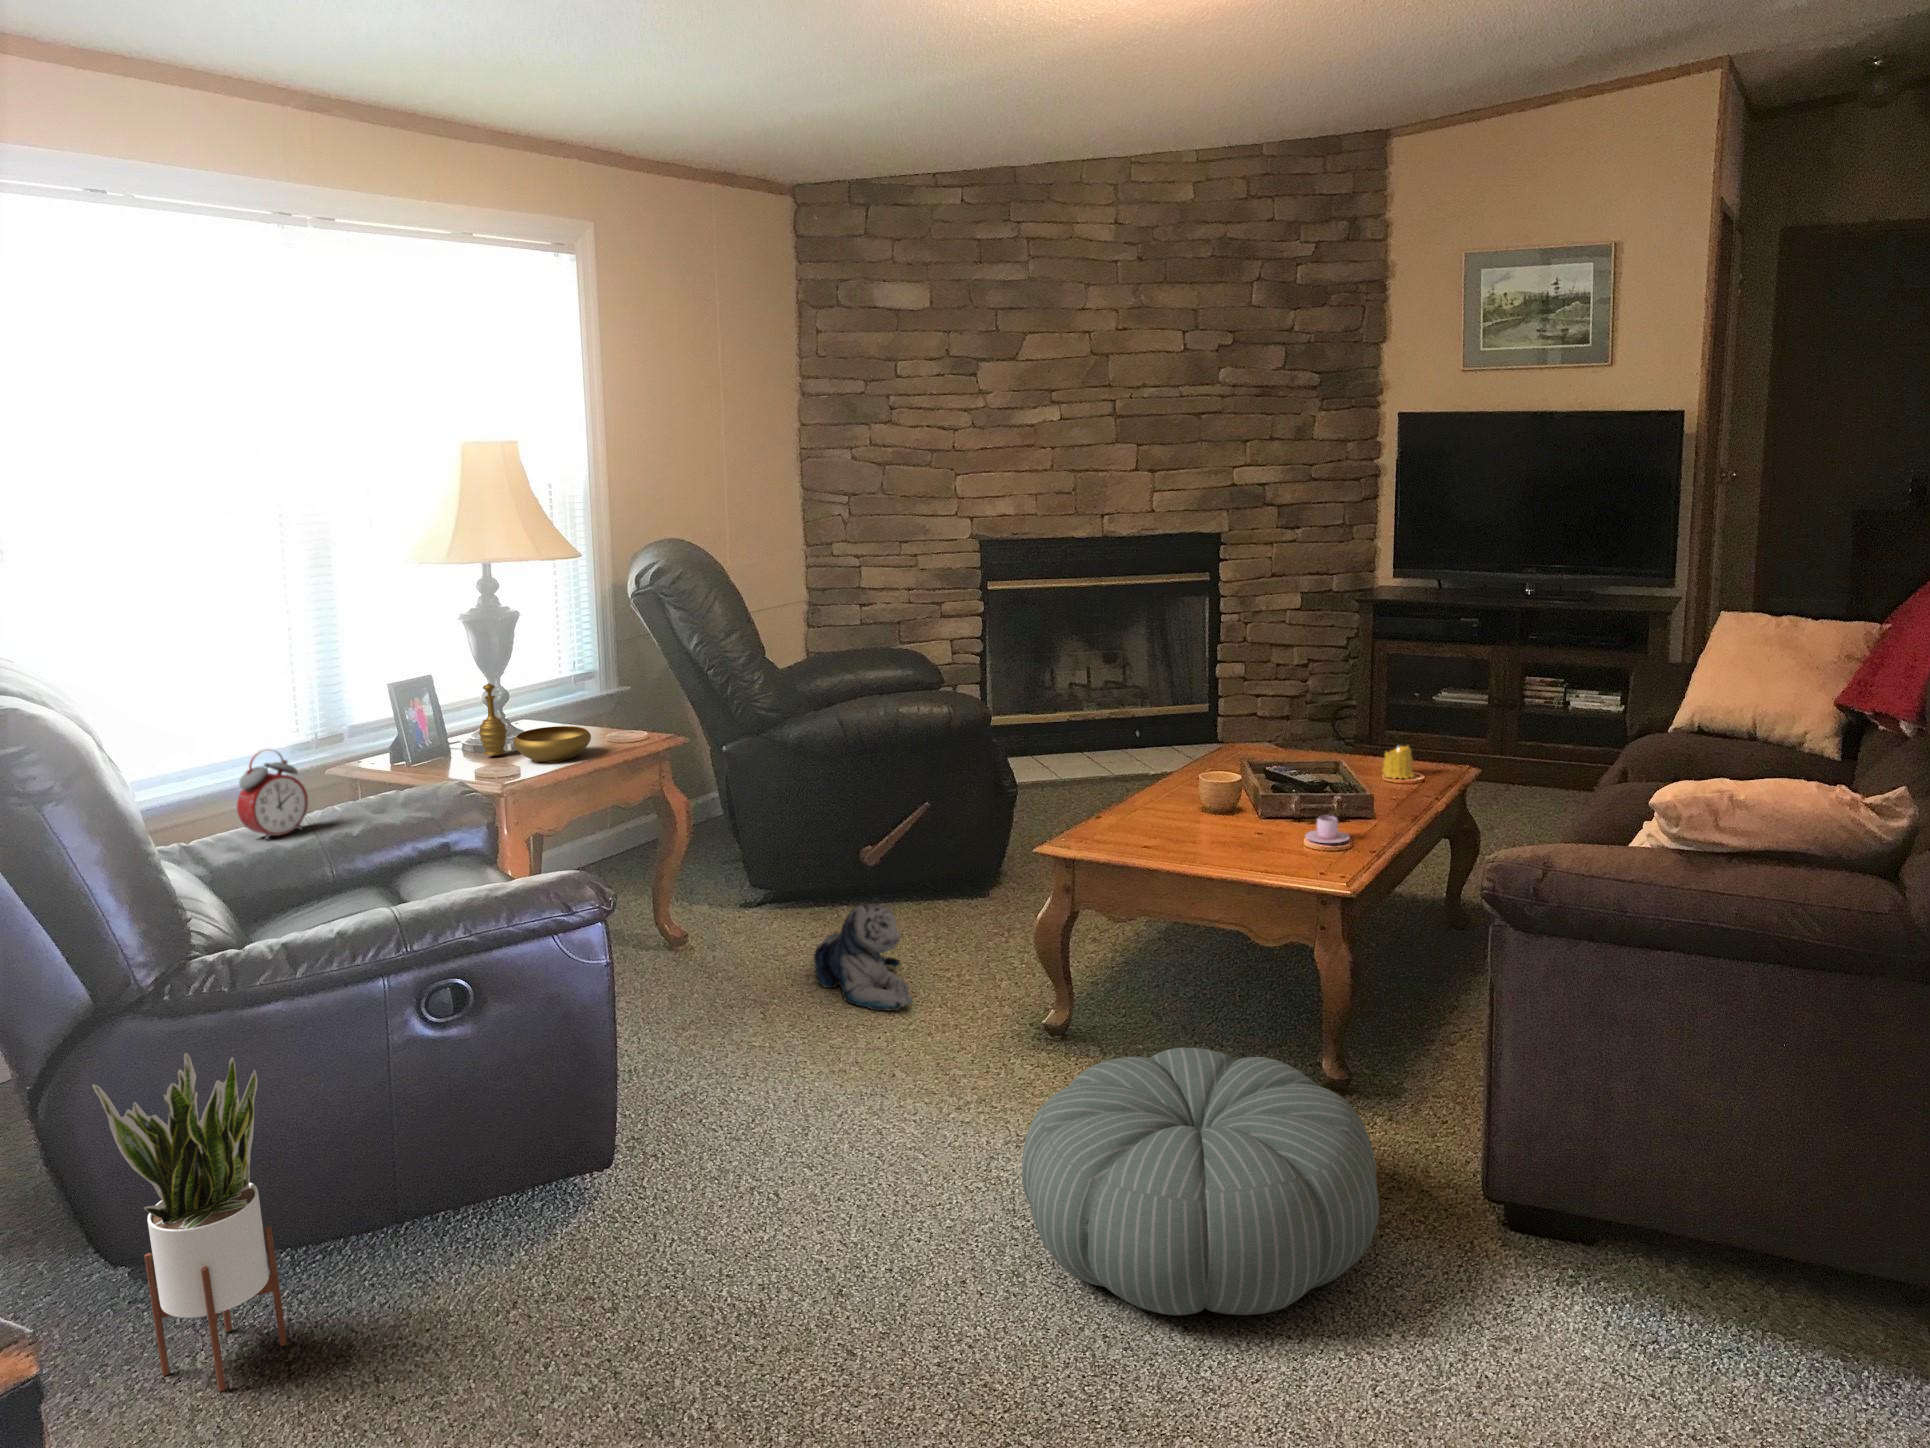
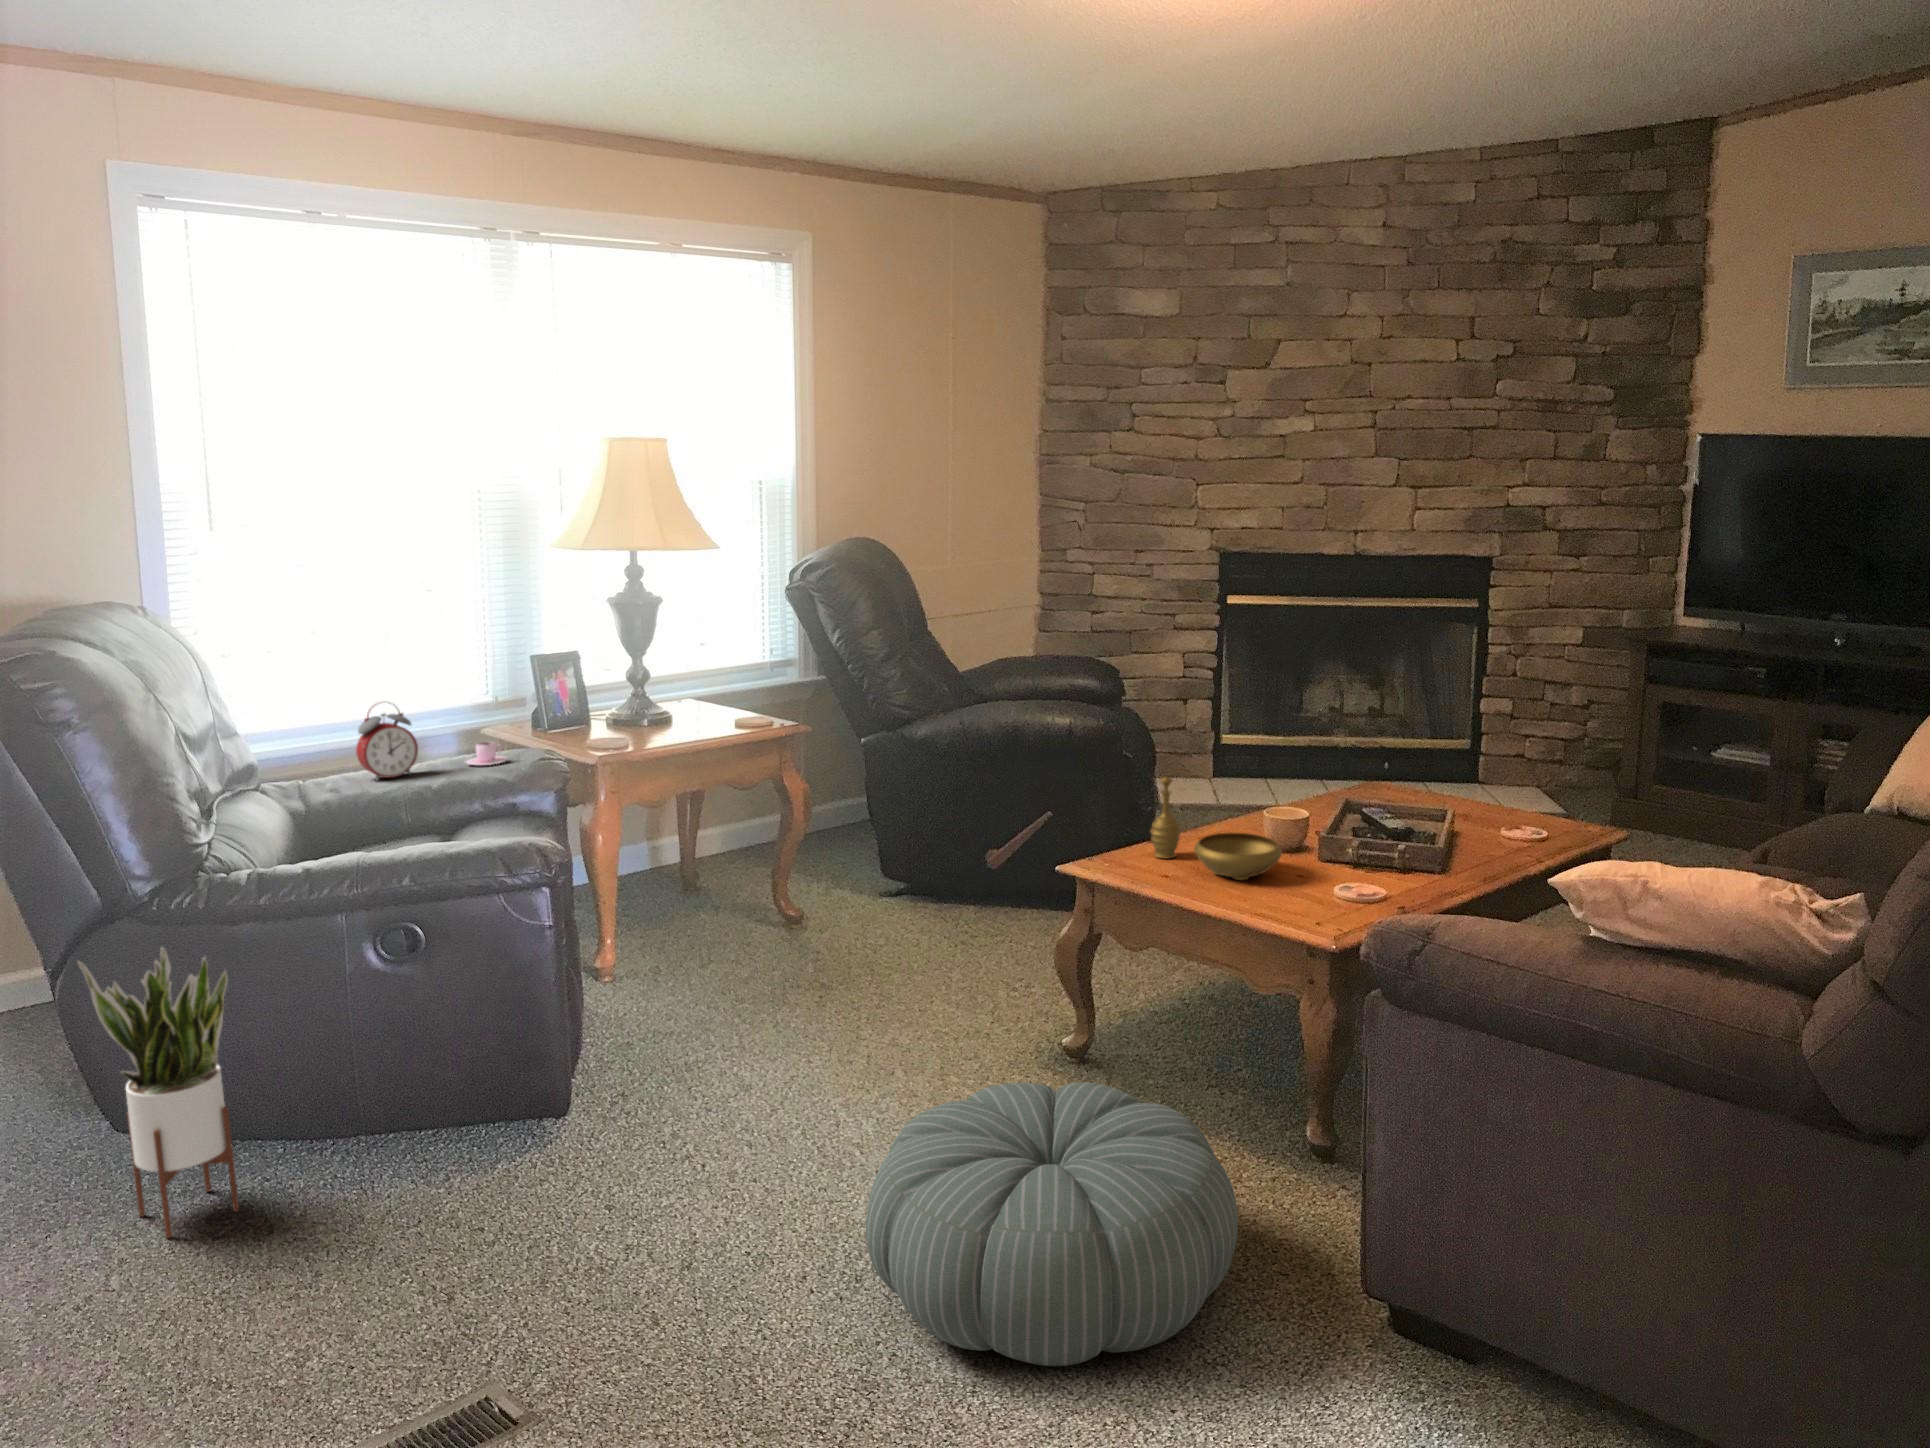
decorative bowl: present [479,683,591,763] -> present [1151,776,1282,880]
candle: present [1382,746,1414,779] -> none [1499,797,1538,837]
teacup: present [1305,816,1349,843] -> present [466,742,507,765]
plush toy: present [814,903,912,1011] -> none [887,903,974,1012]

